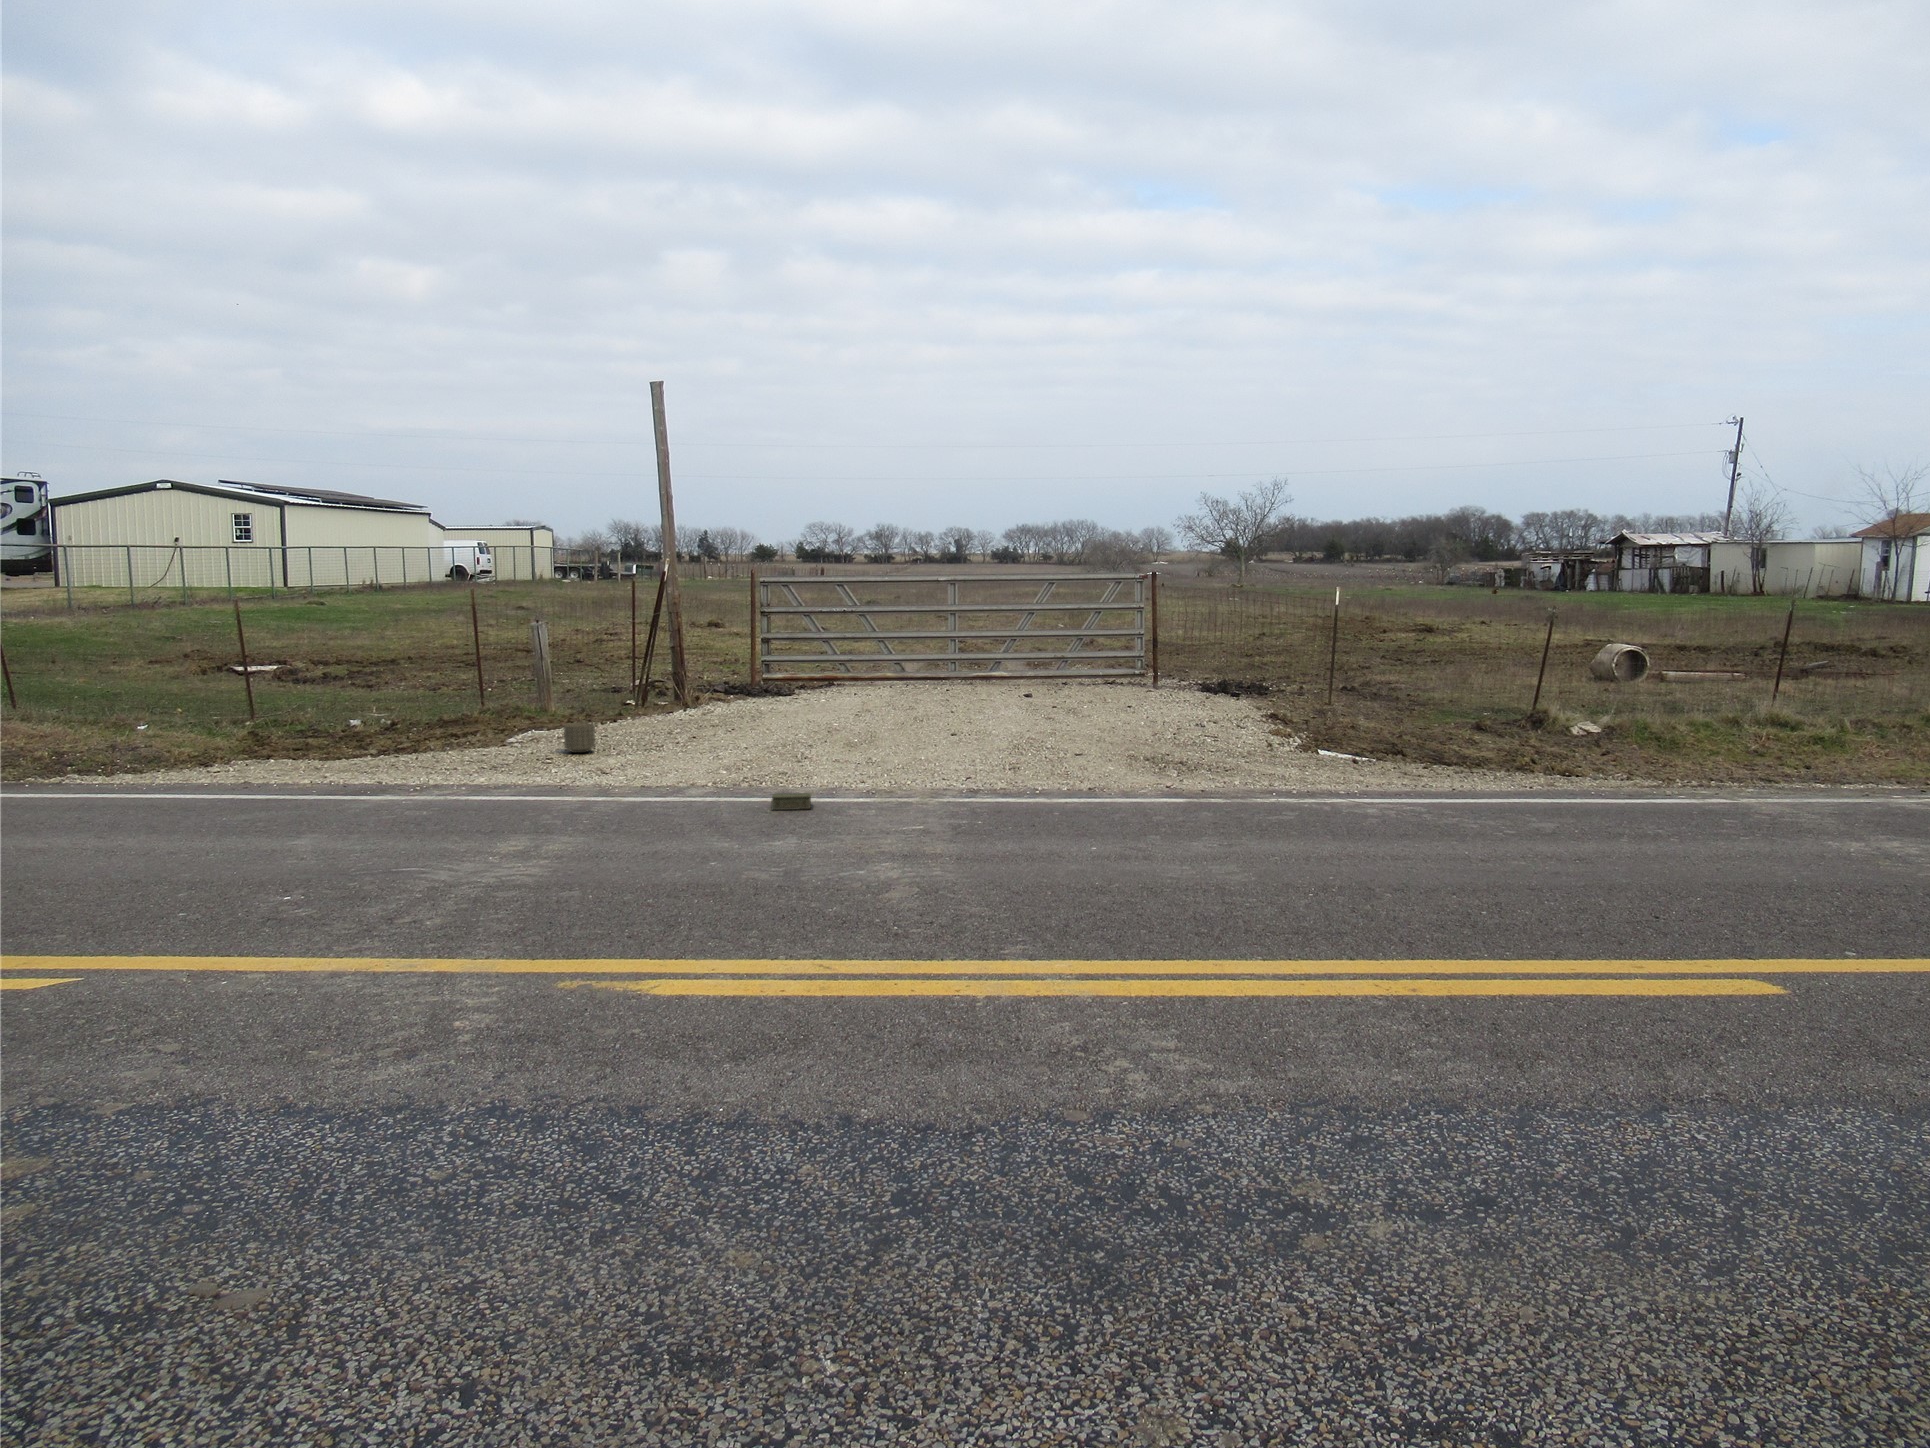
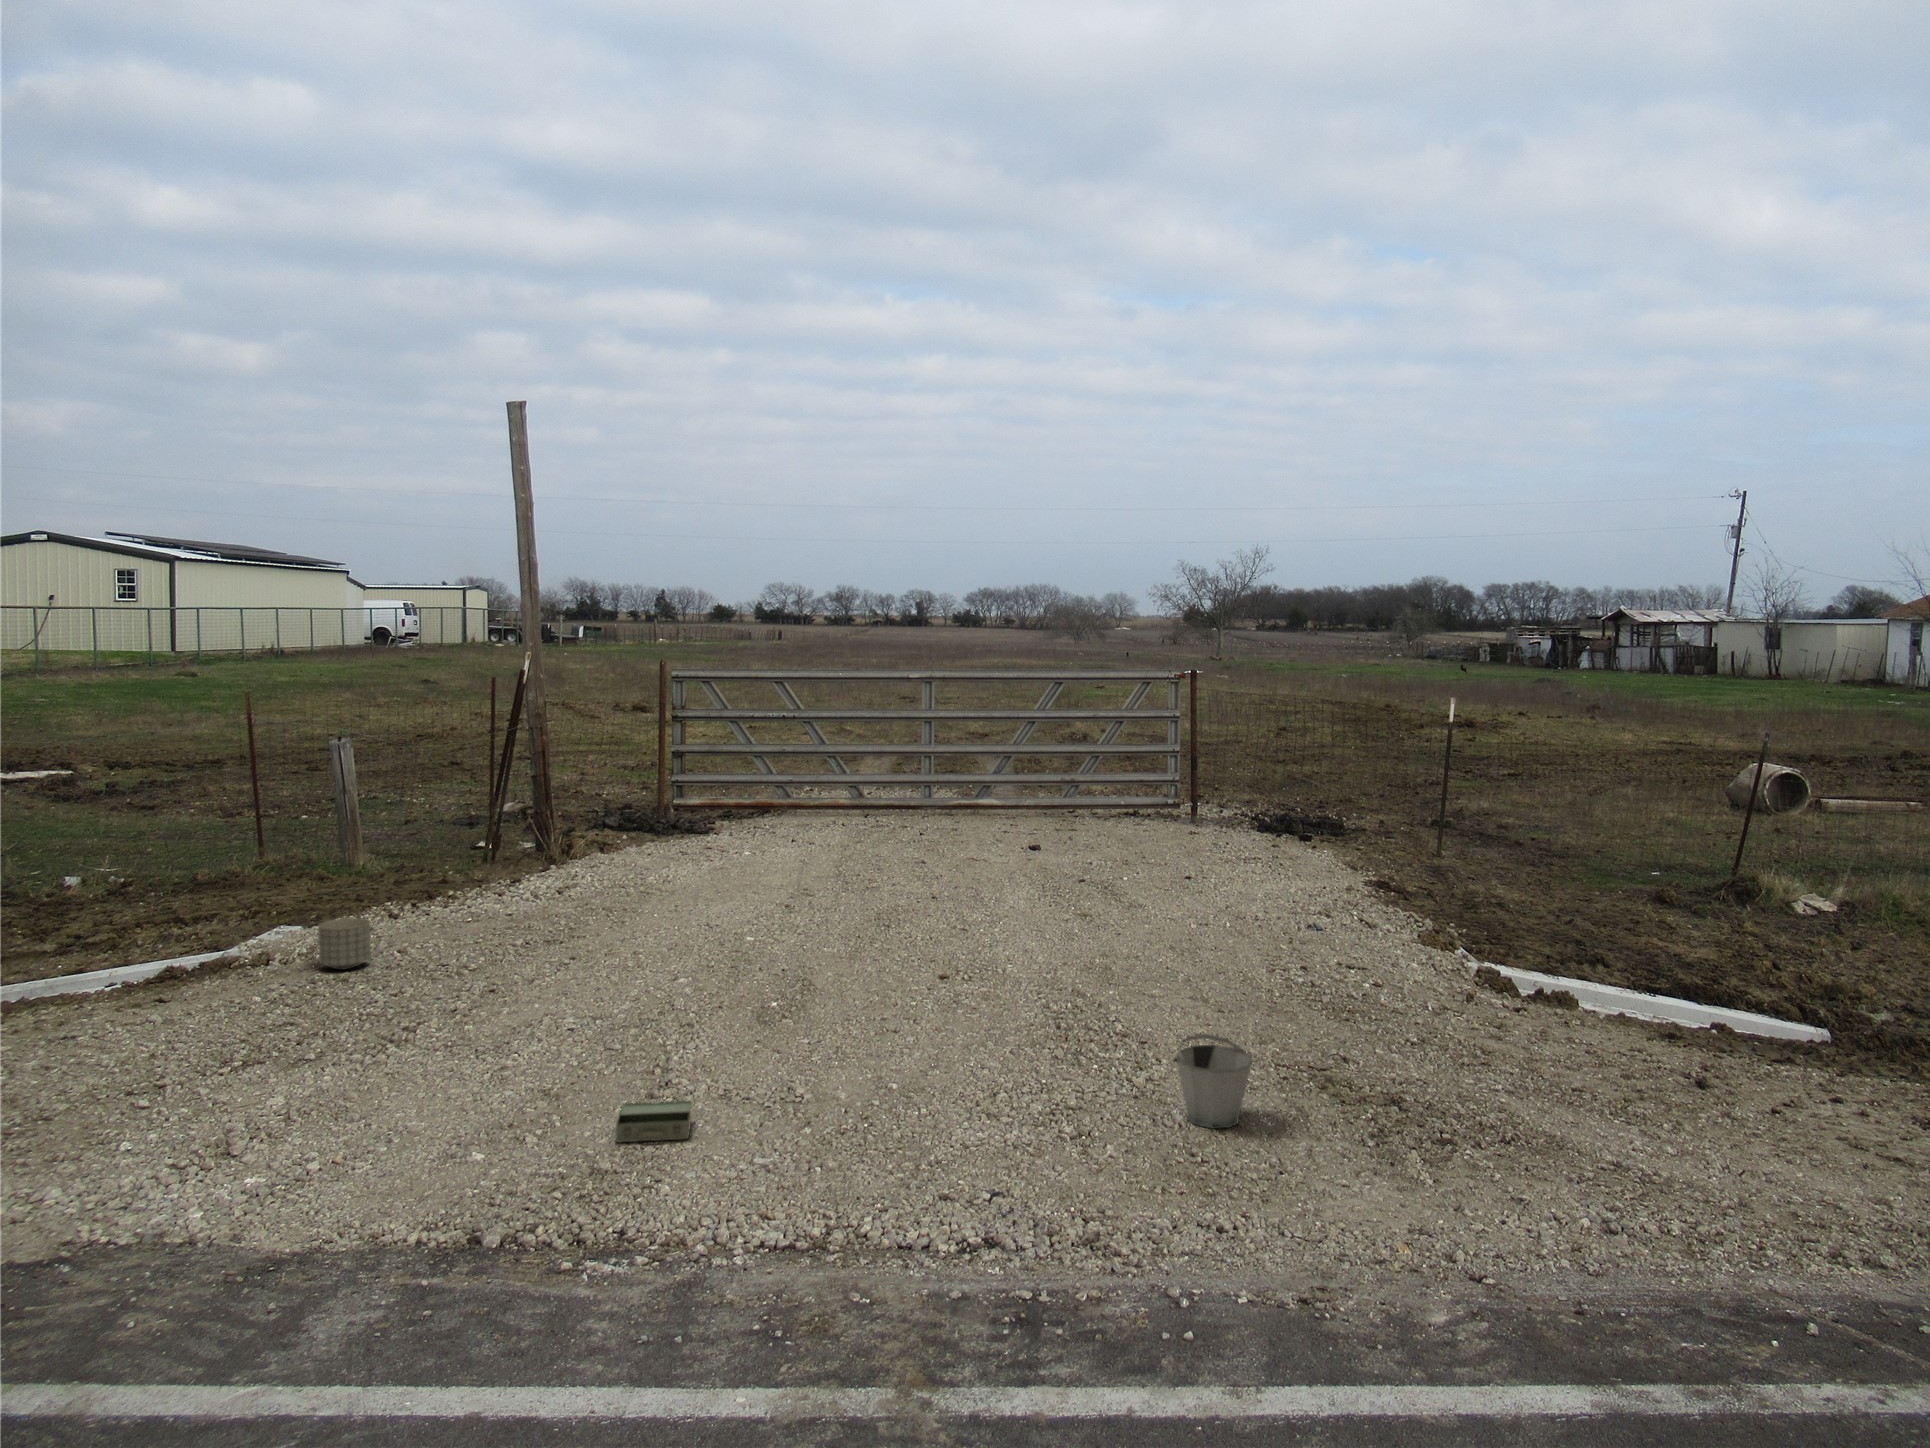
bucket: none [1084,758,1127,807] -> present [1177,1034,1252,1129]

